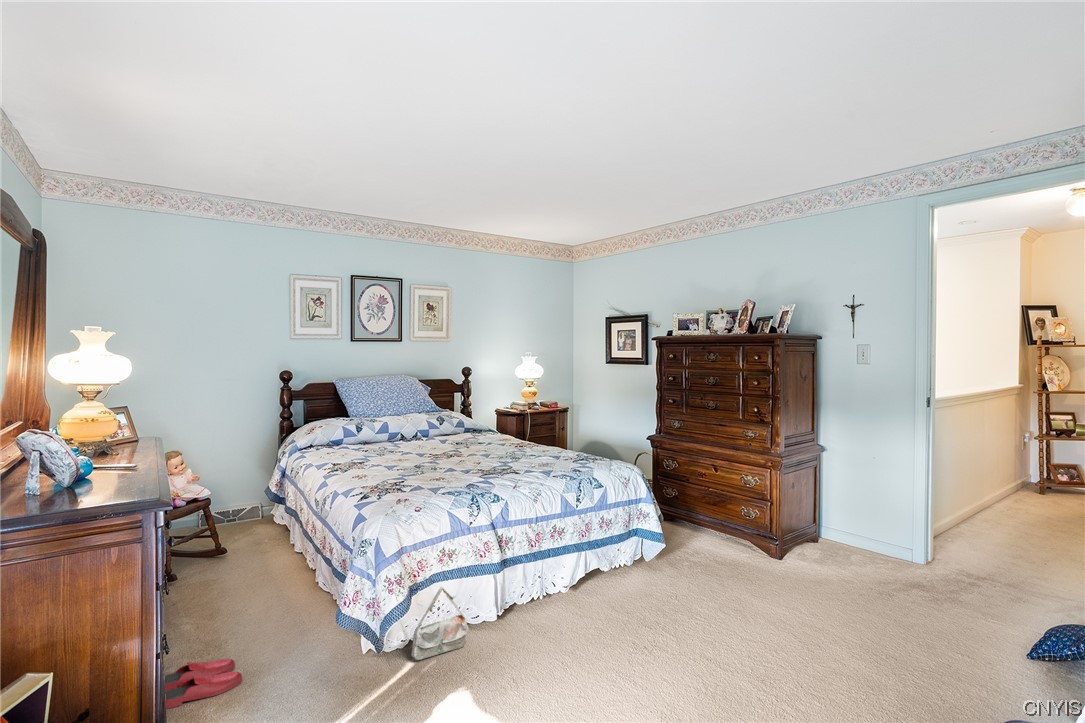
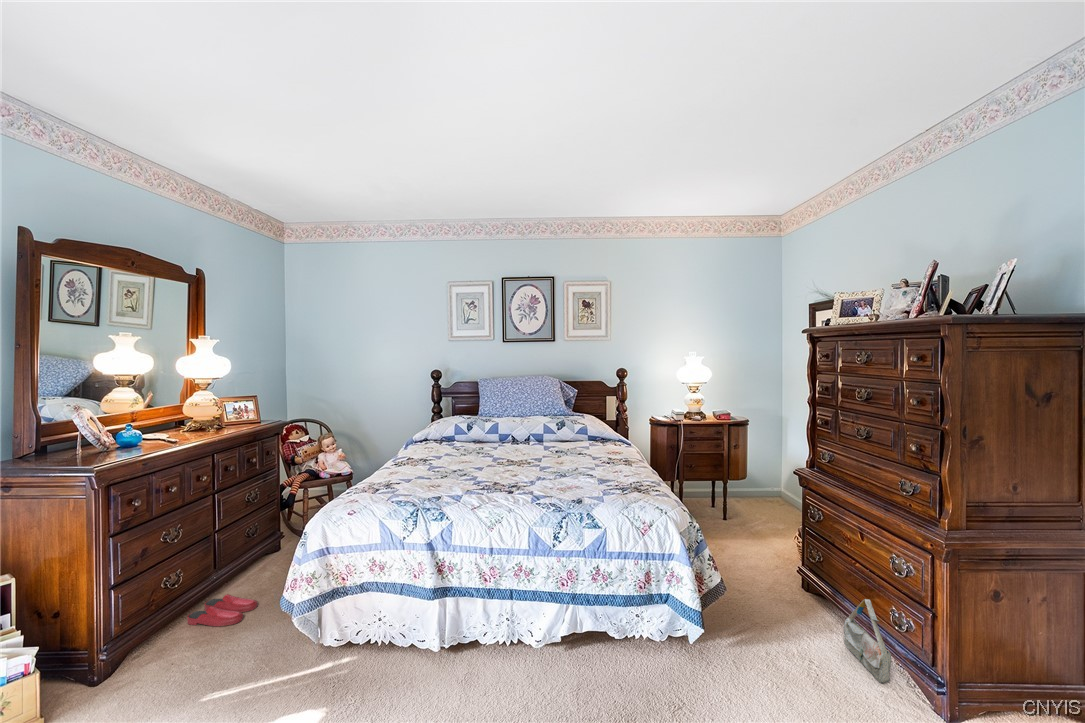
bag: present [411,587,470,660] -> present [843,599,891,683]

